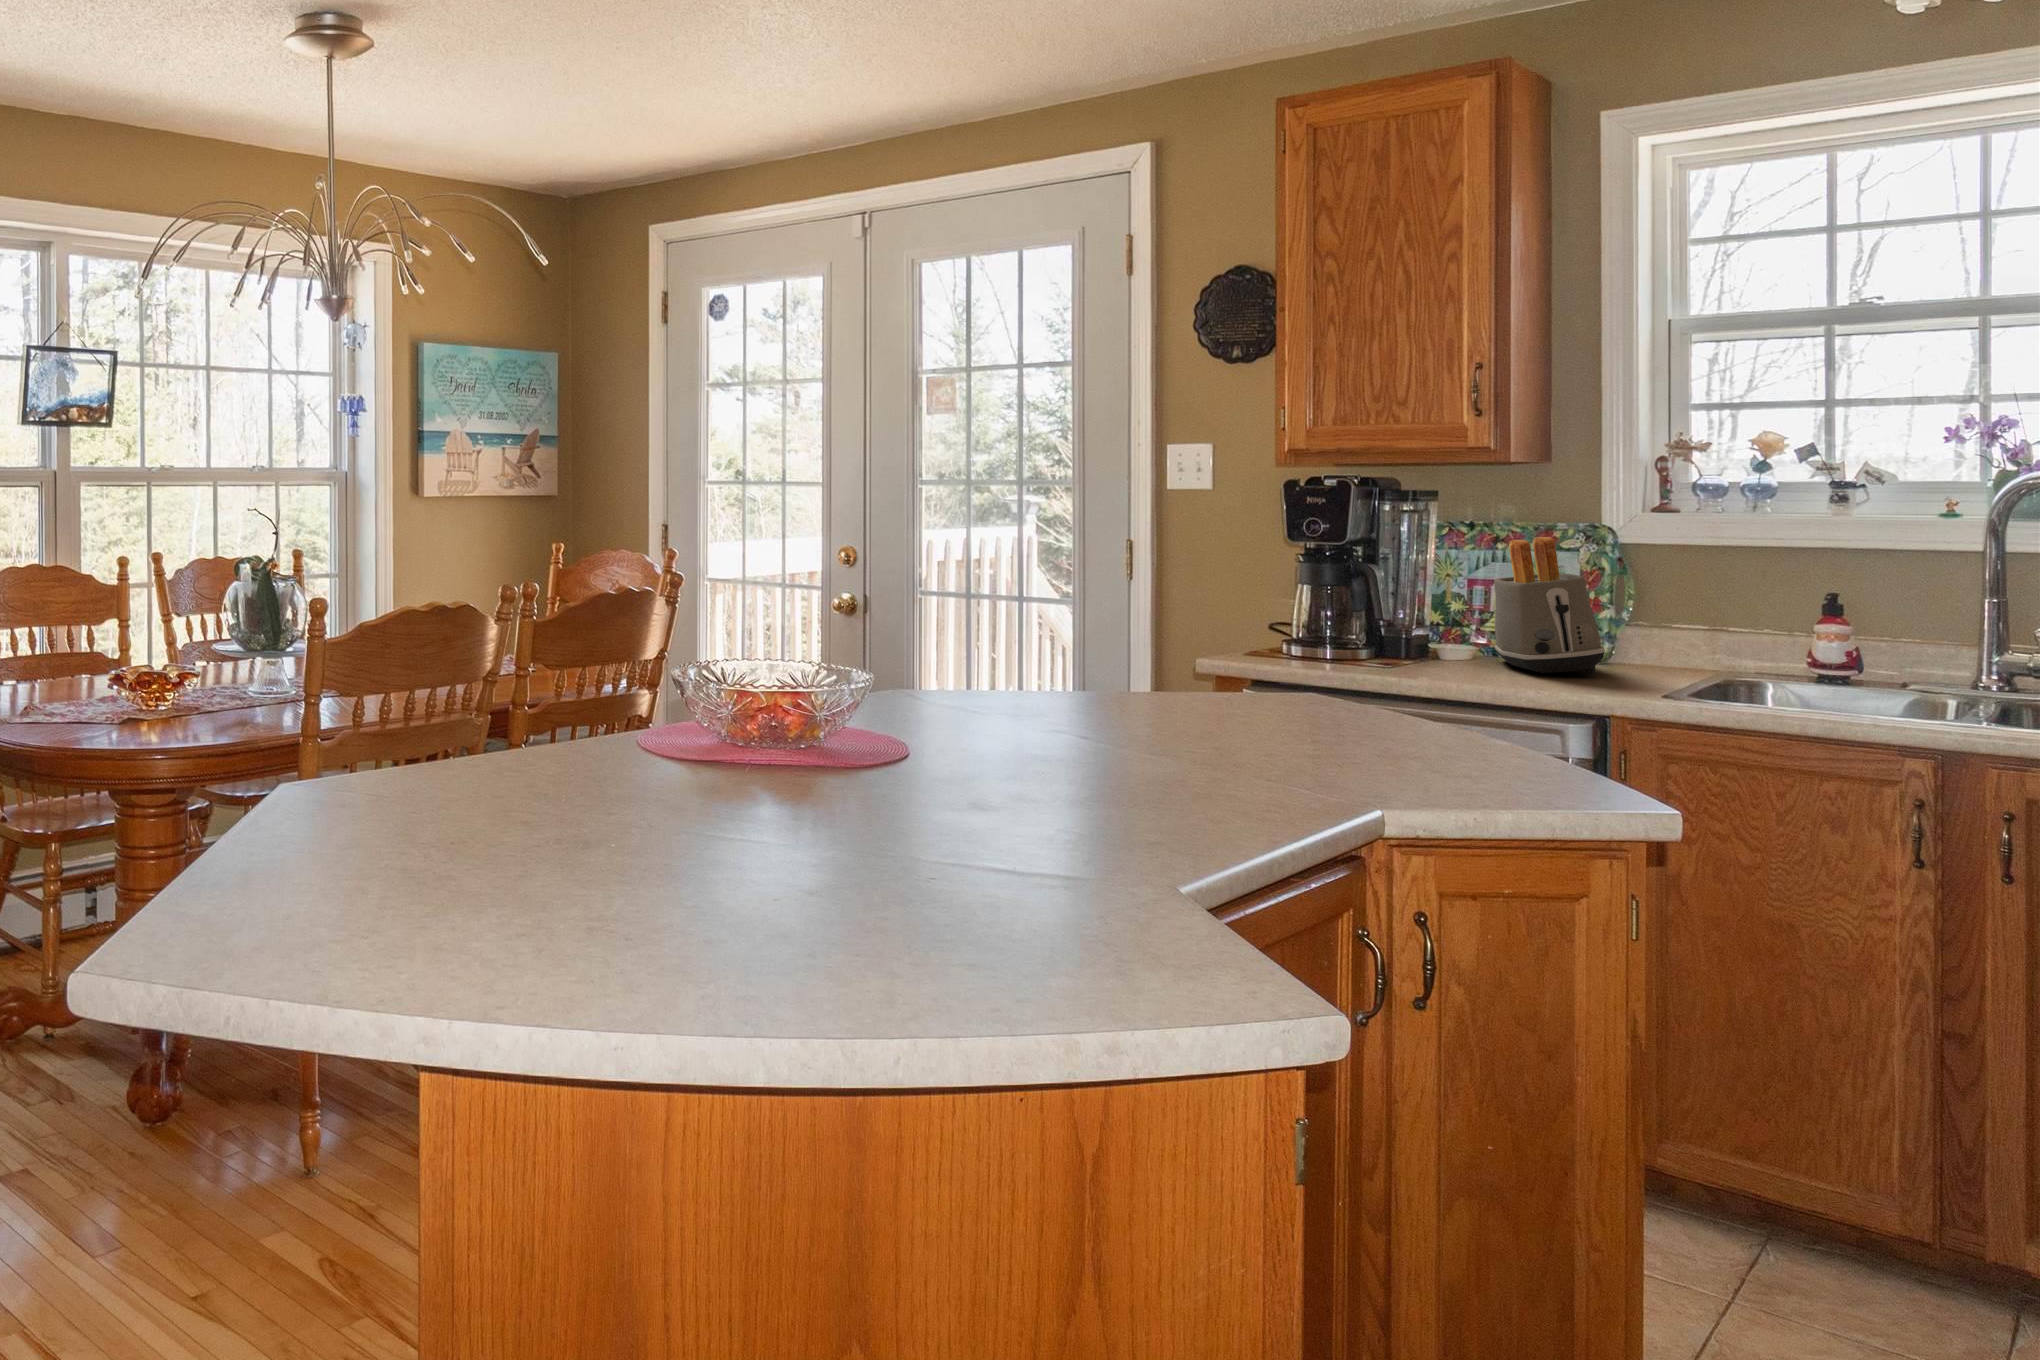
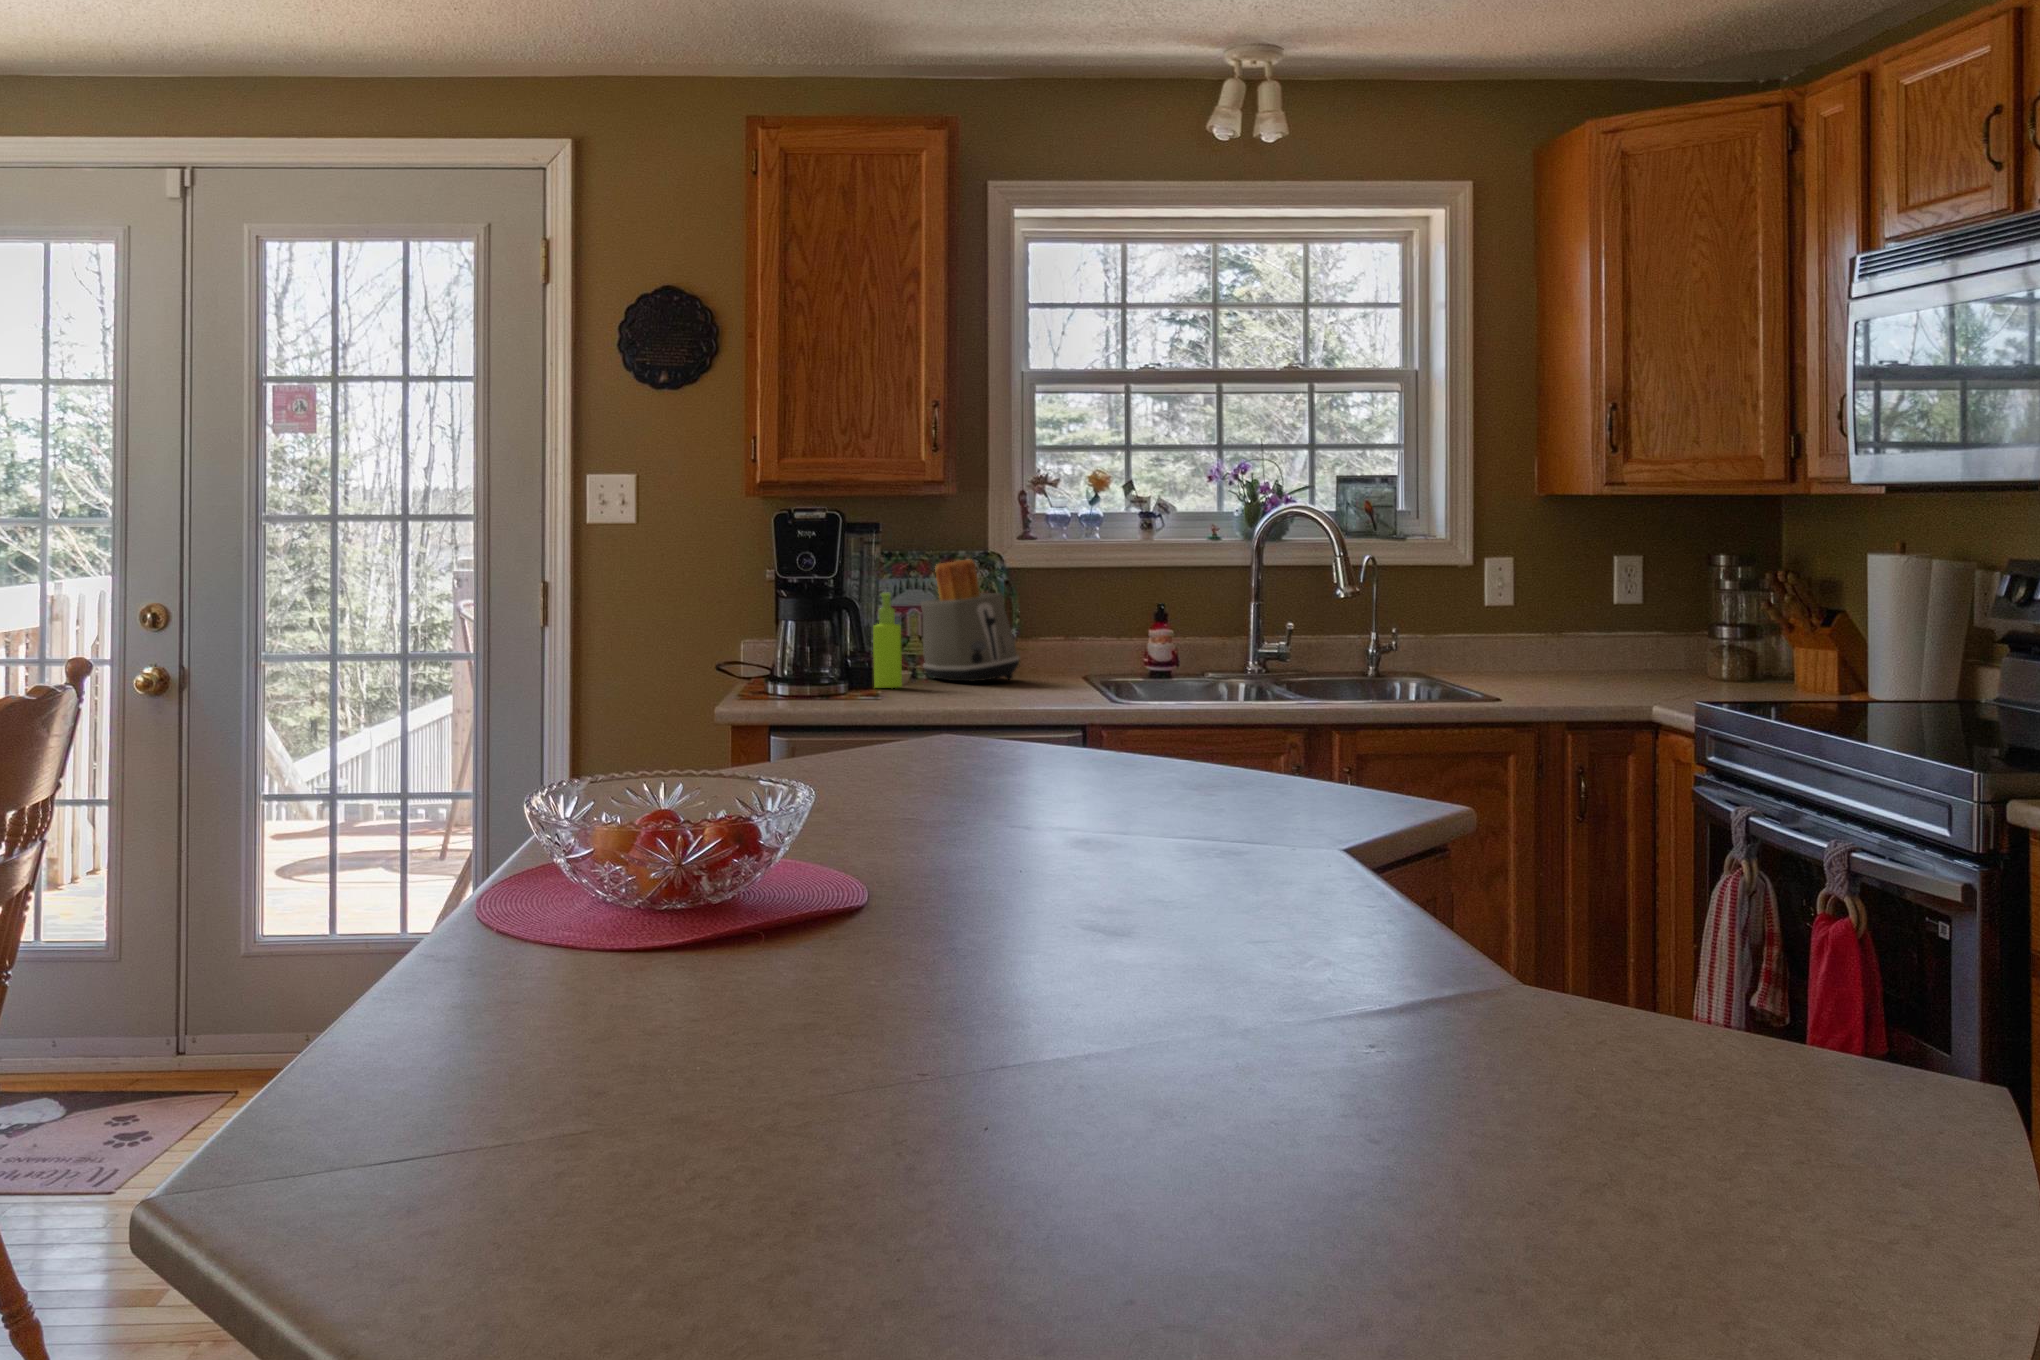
soap dispenser: none [1407,574,1443,673] -> present [873,593,902,688]

